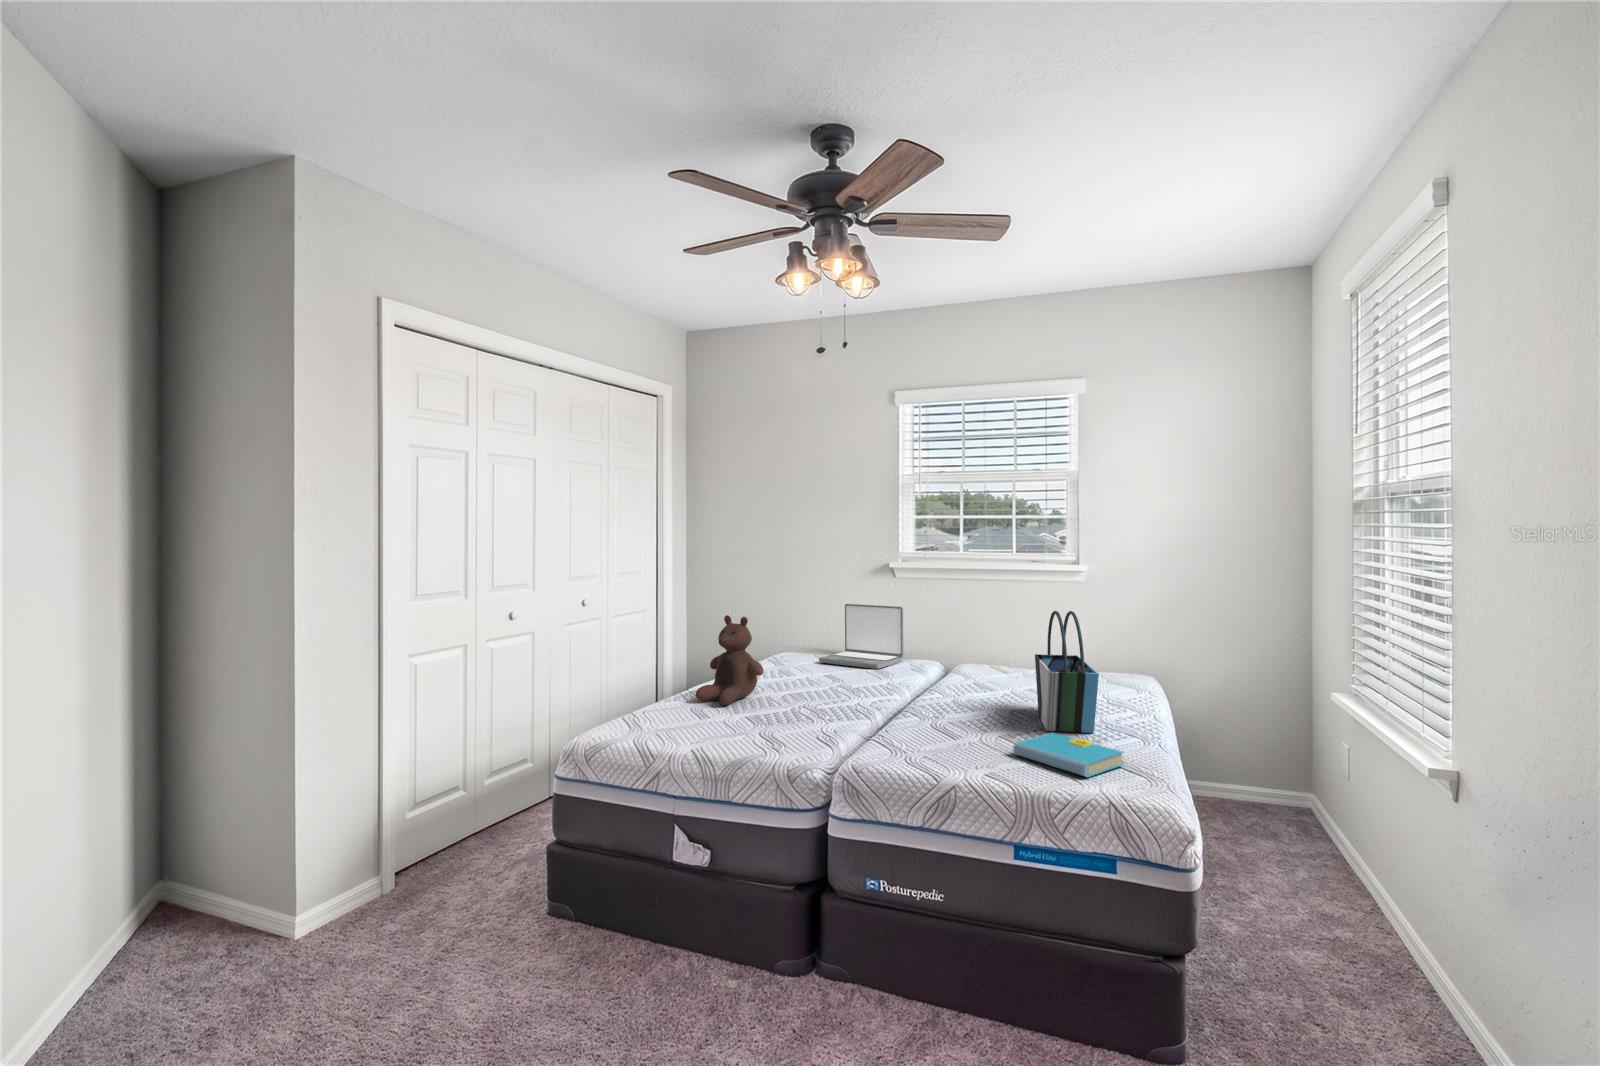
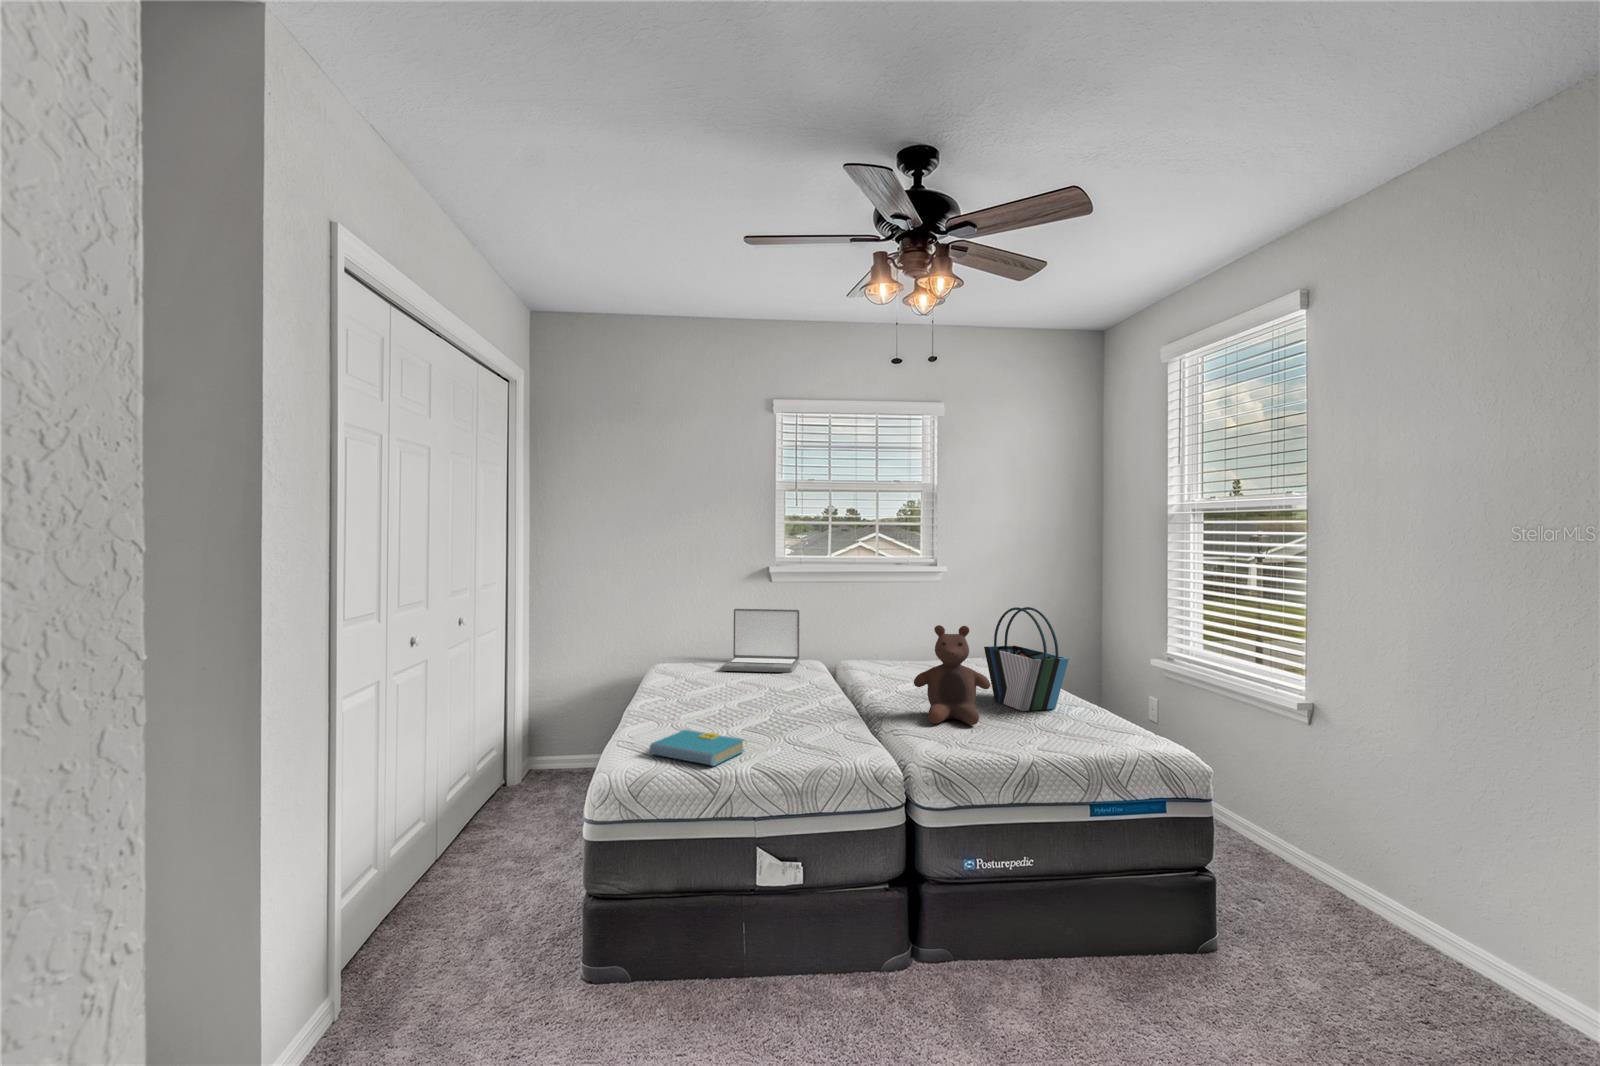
stuffed bear: present [696,615,763,705] -> present [914,625,990,725]
book: present [1013,733,1123,777] -> present [649,730,744,766]

